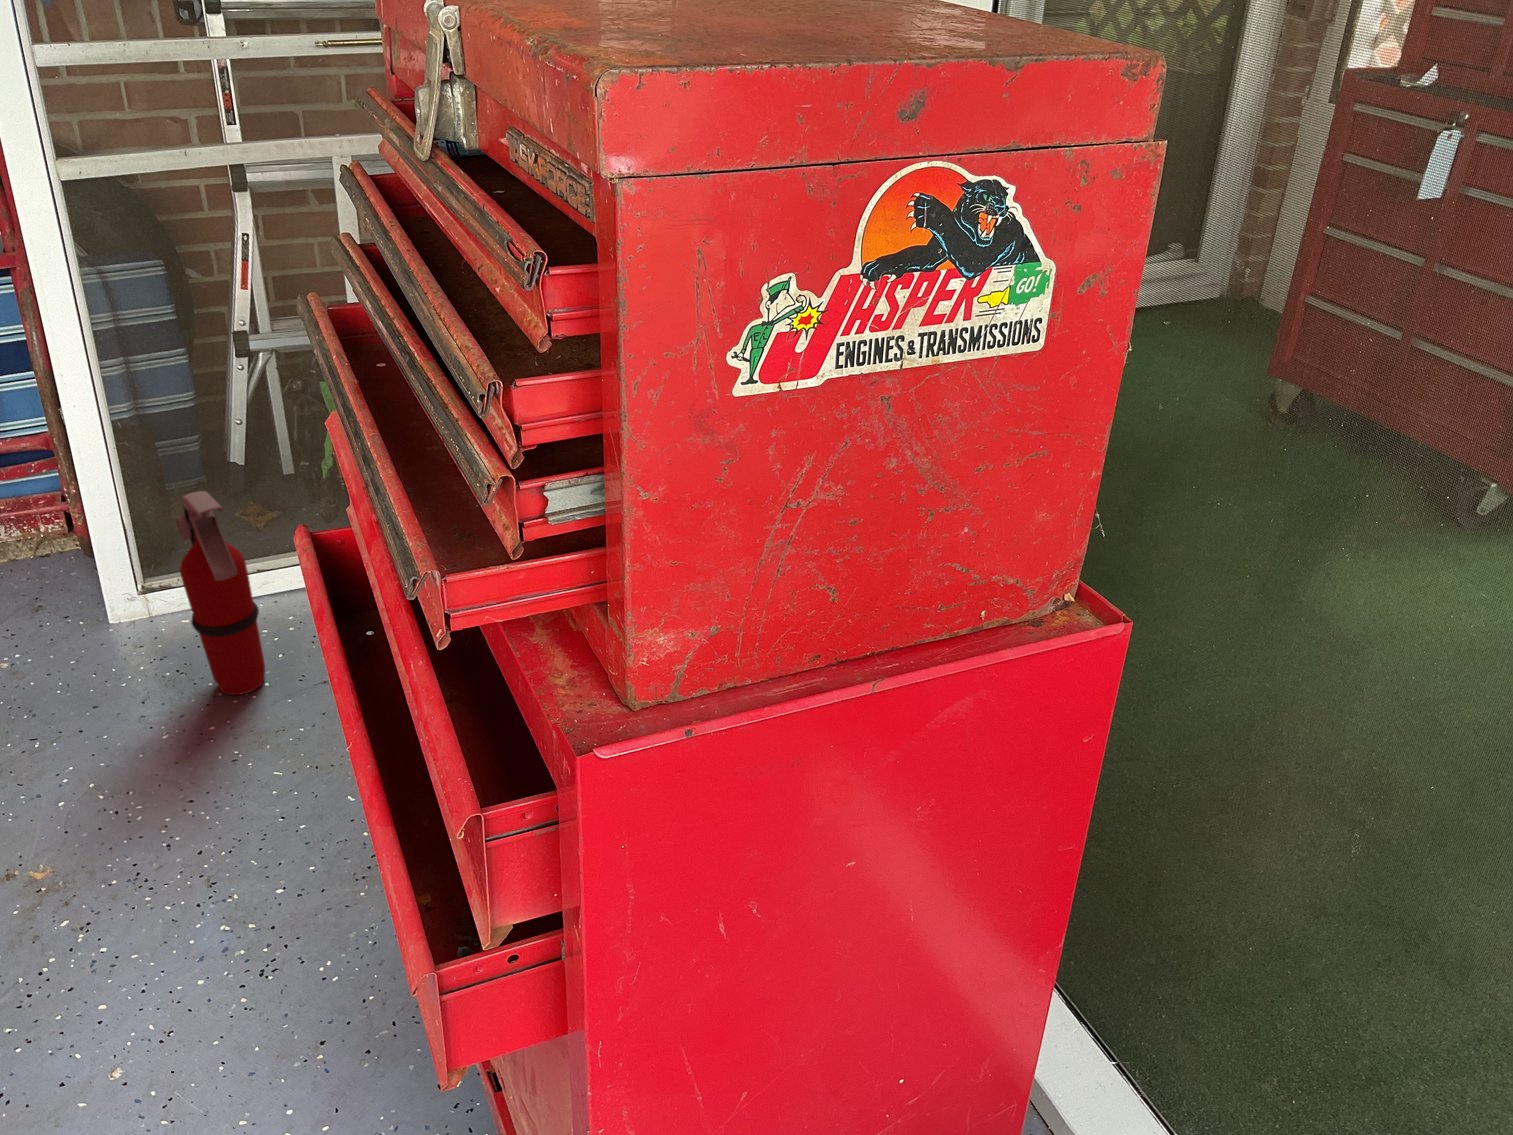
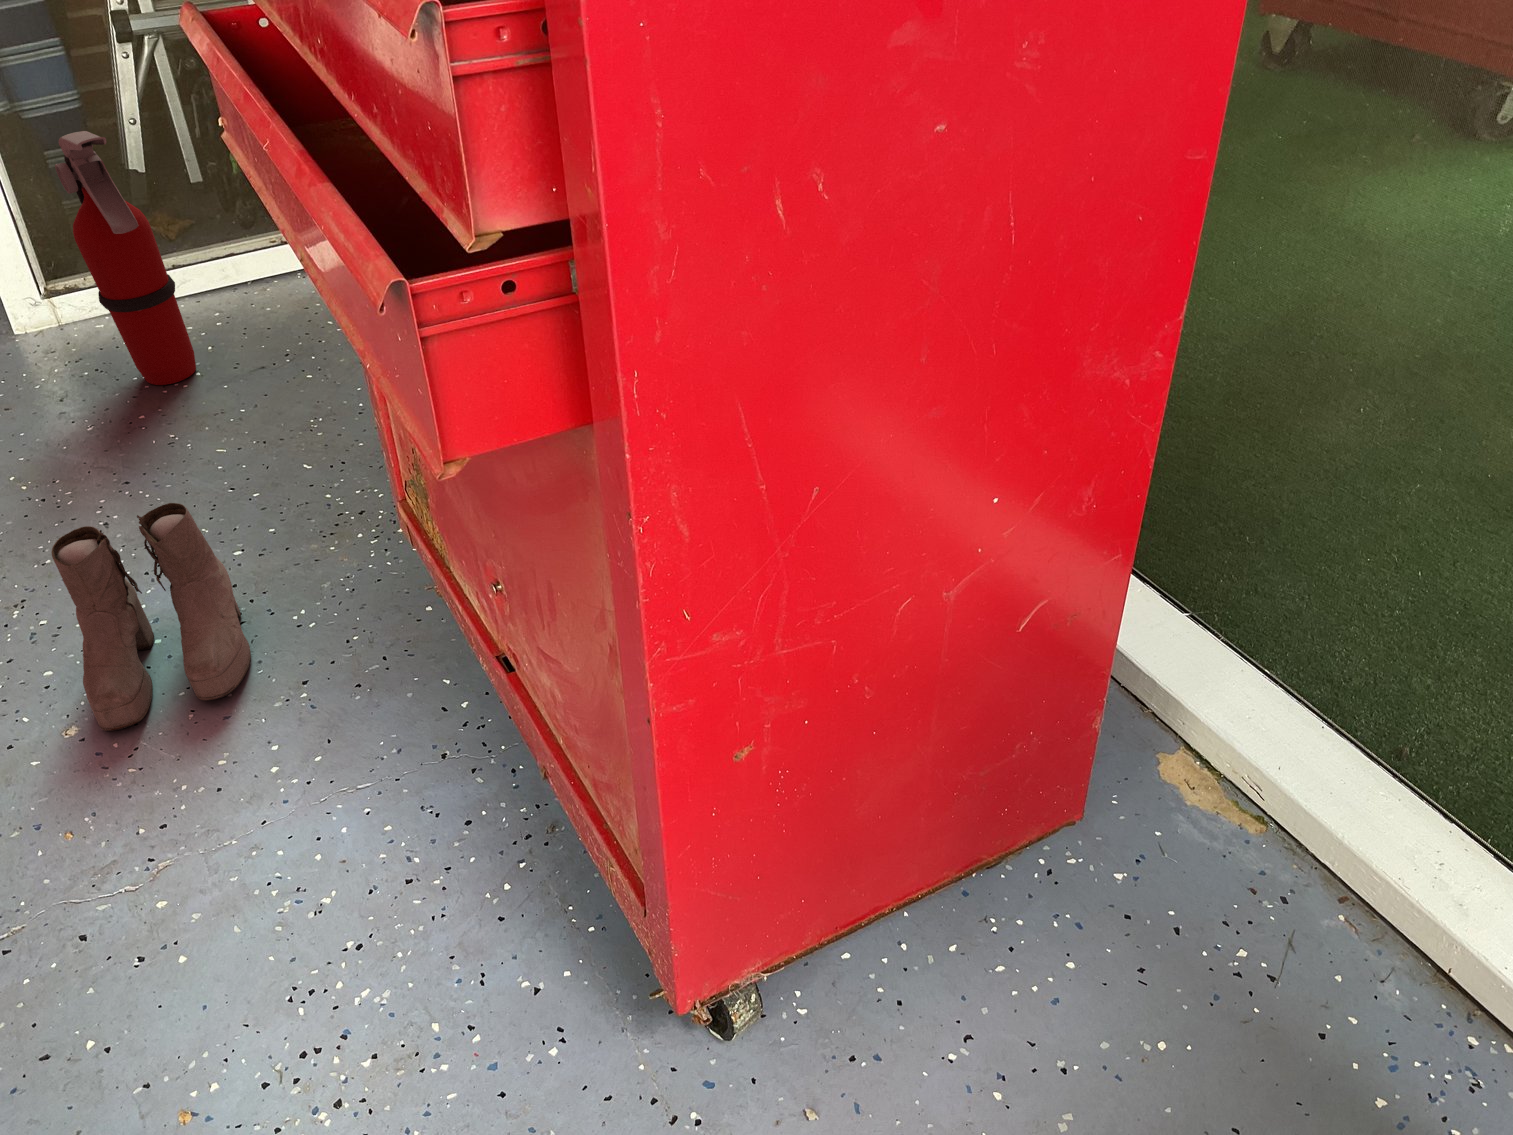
boots: none [127,871,280,1079] -> present [51,503,251,731]

